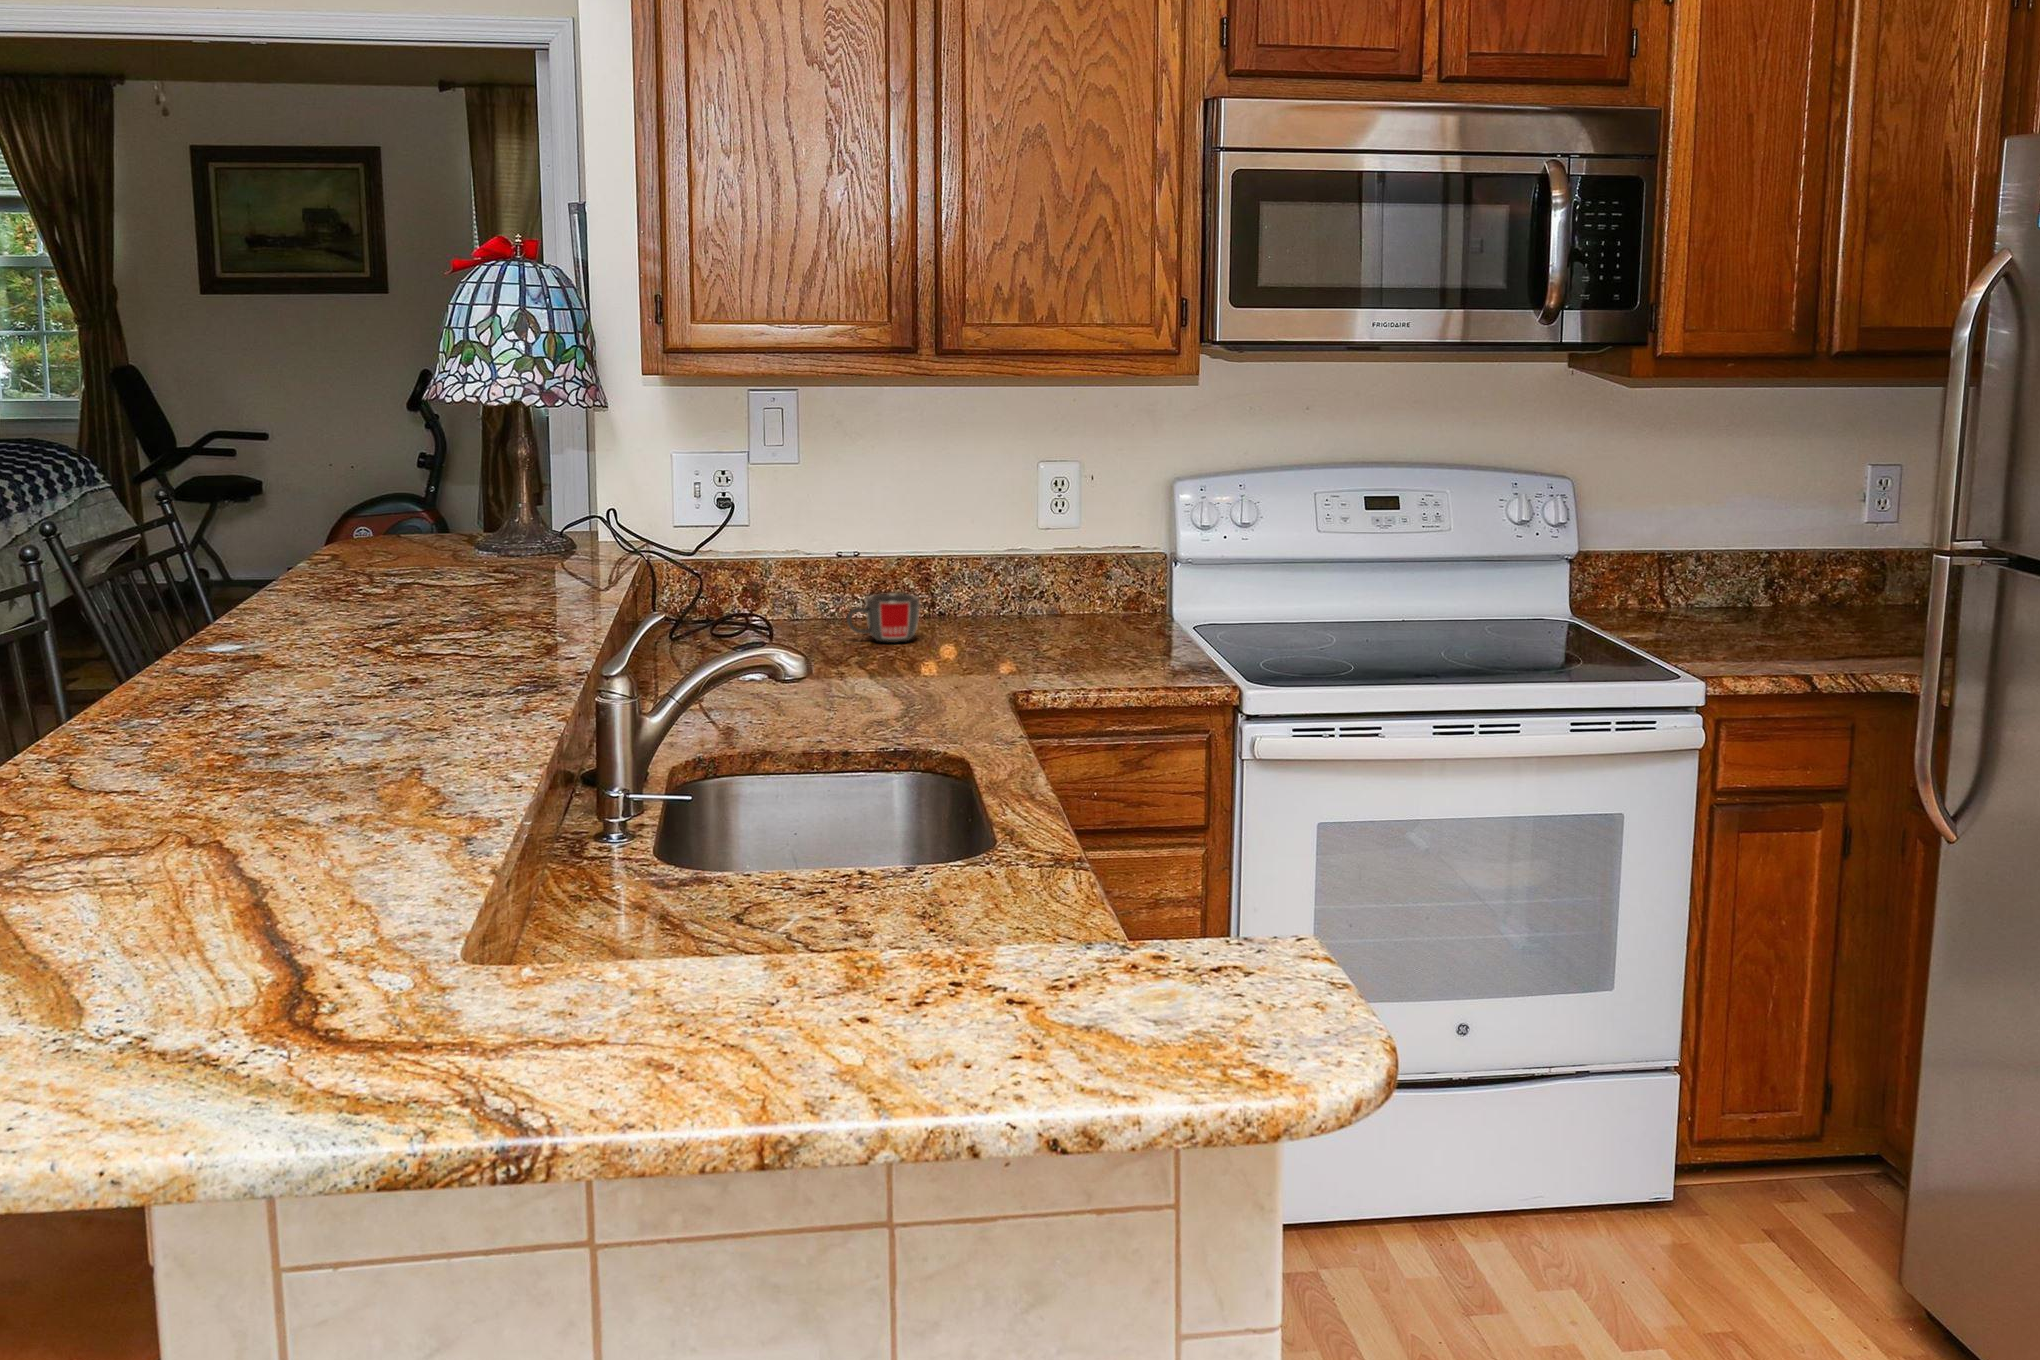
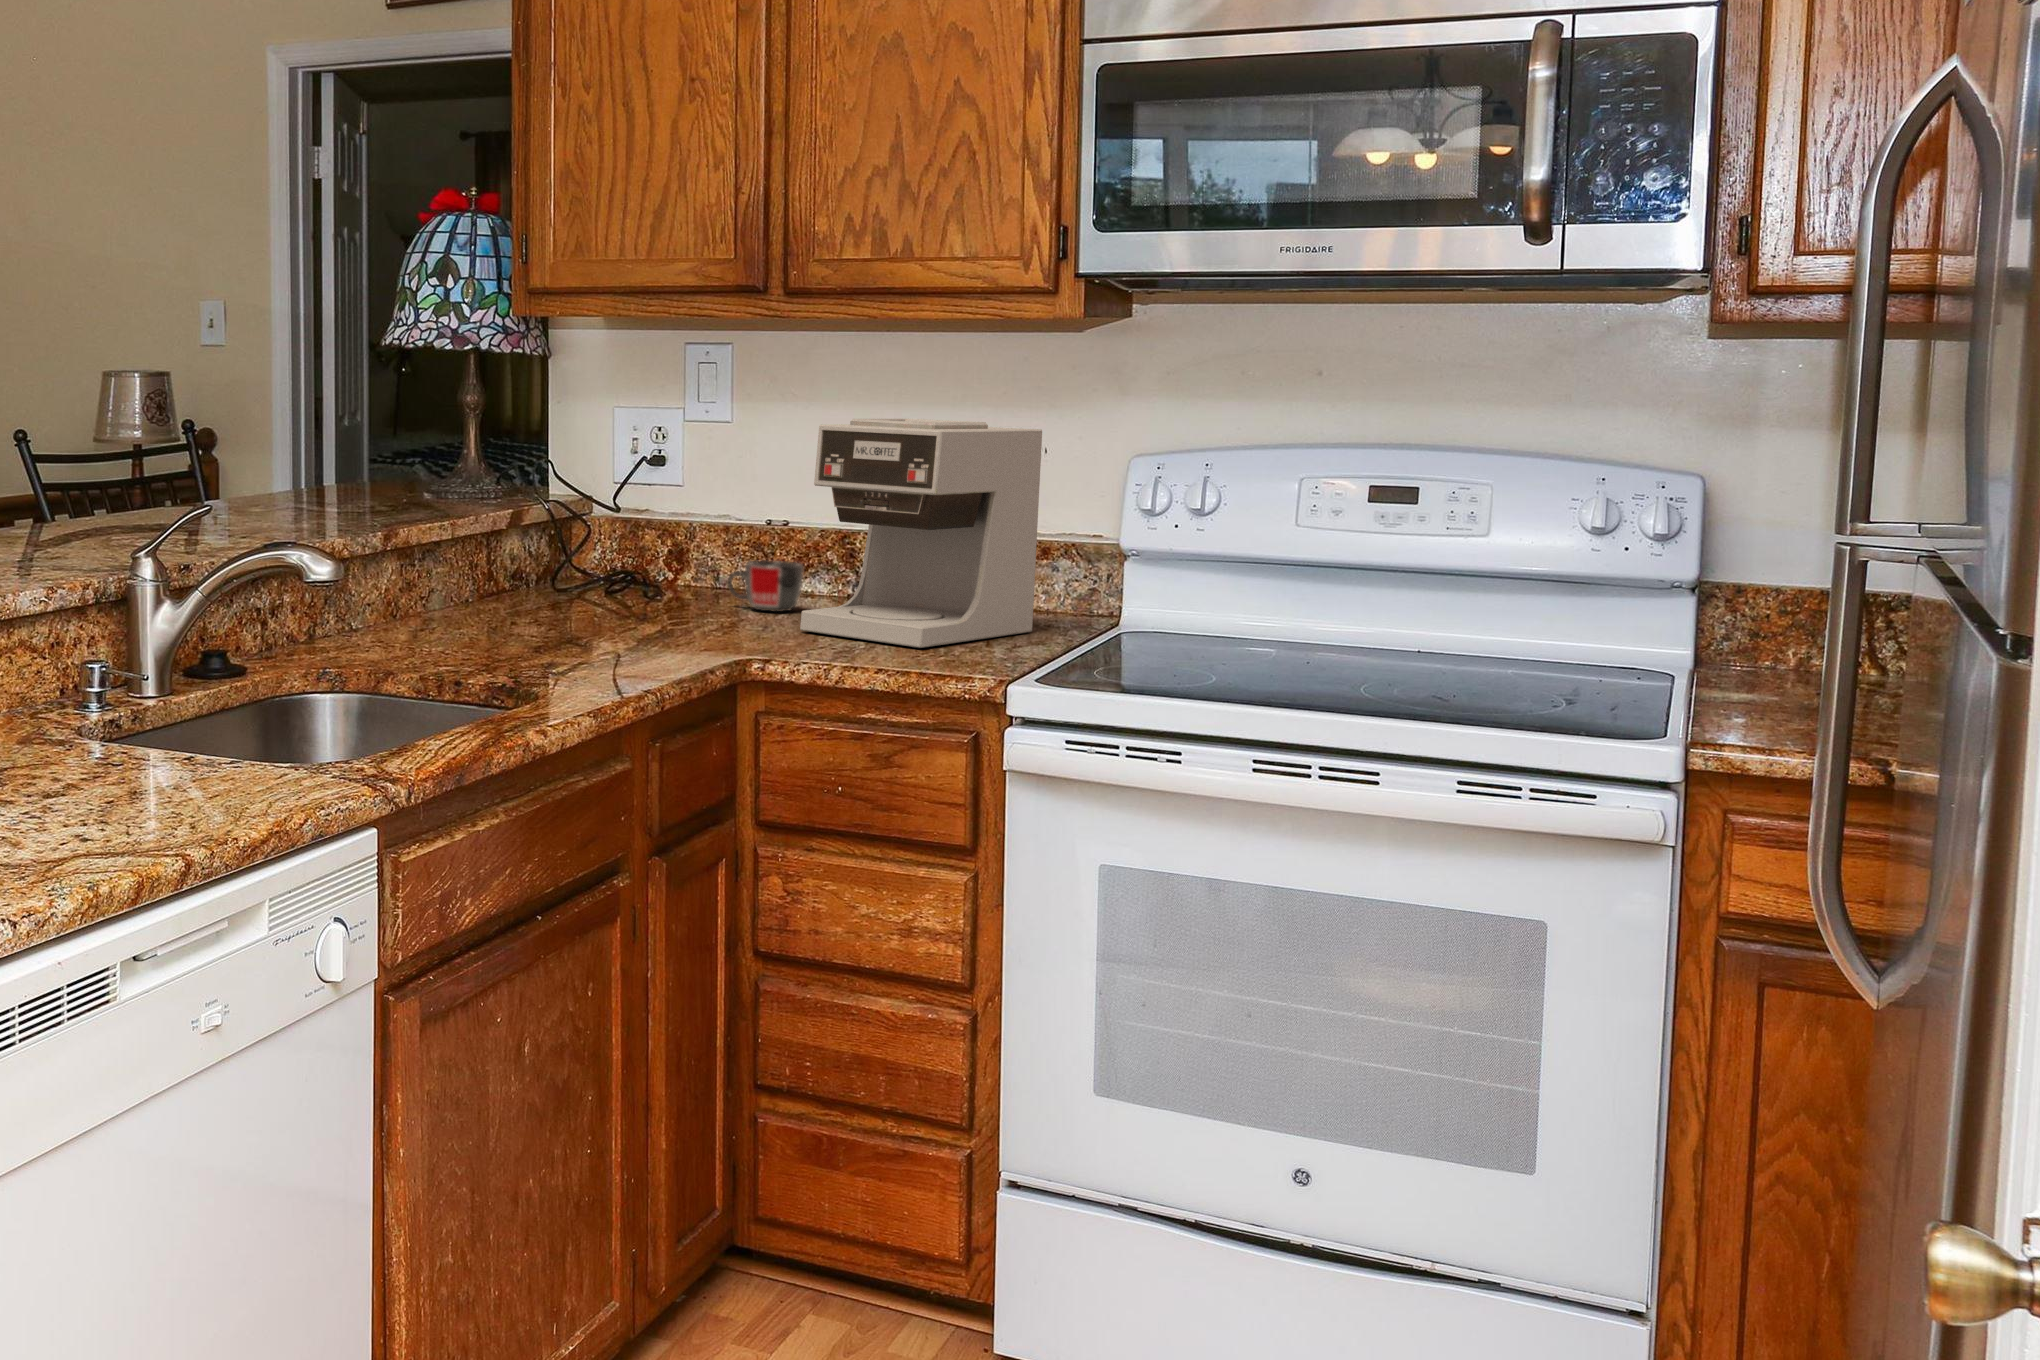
coffee maker: none [981,460,1130,665] -> present [800,419,1042,648]

